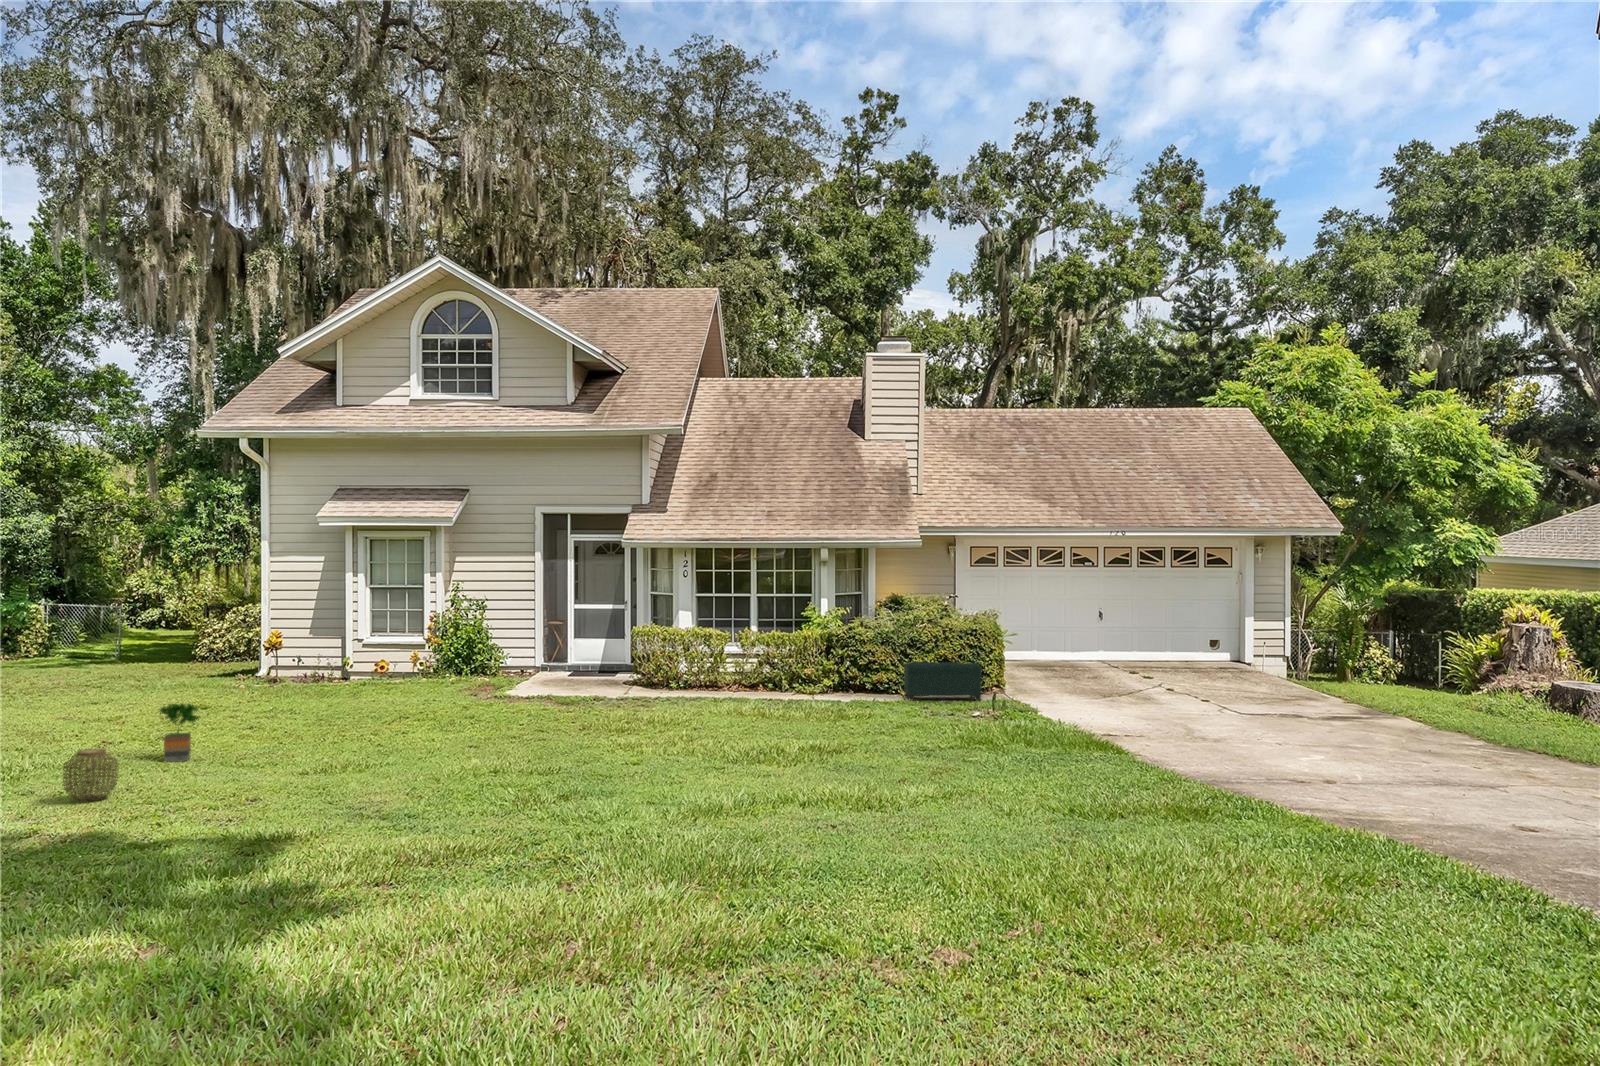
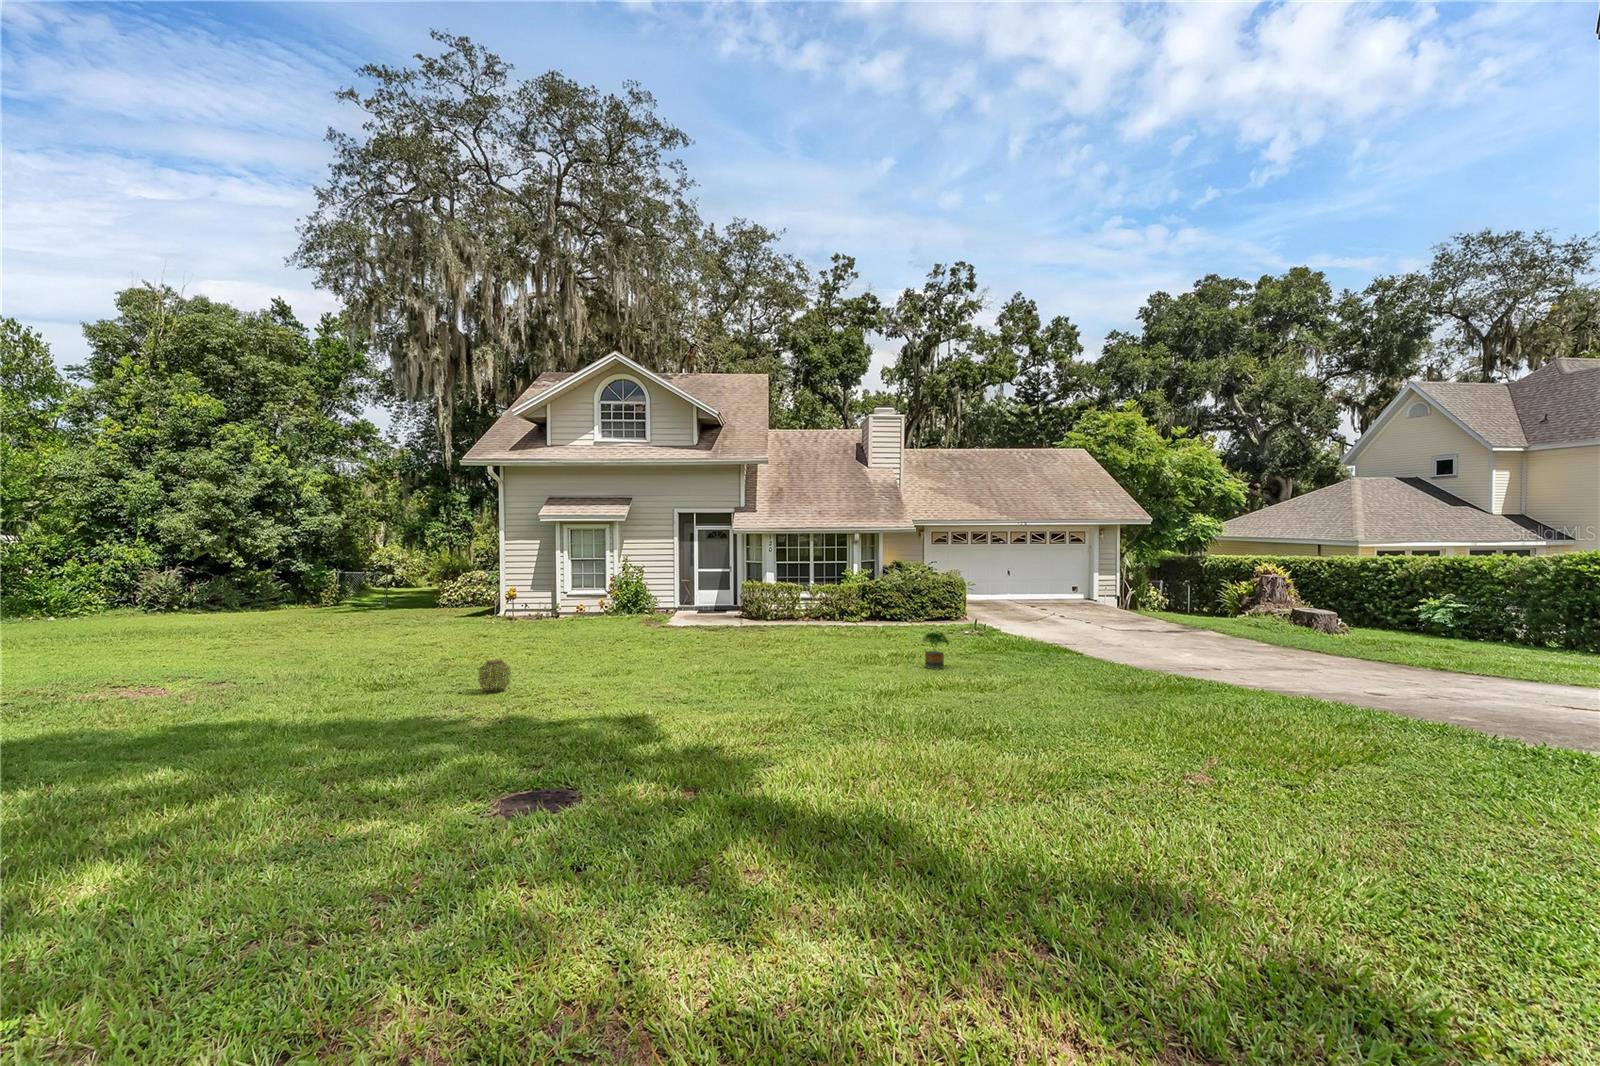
bench: present [904,662,982,701] -> none [912,602,960,625]
potted tree: present [159,704,199,762] -> present [923,633,949,670]

